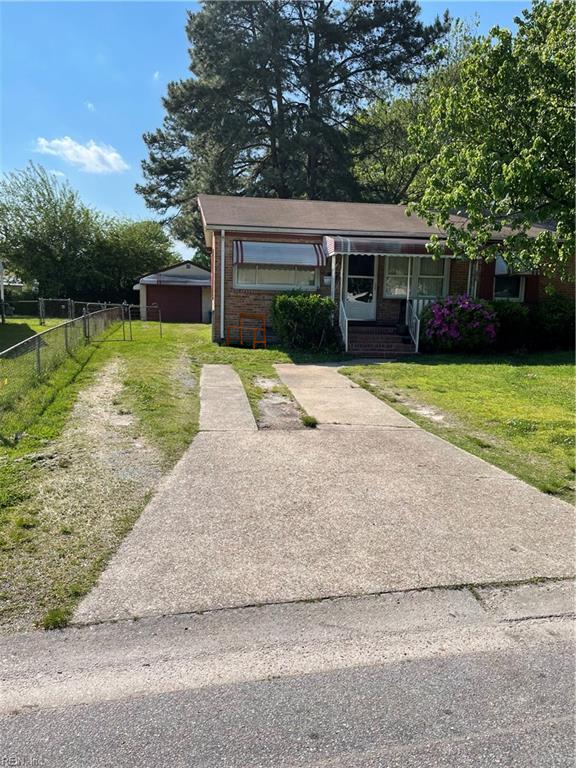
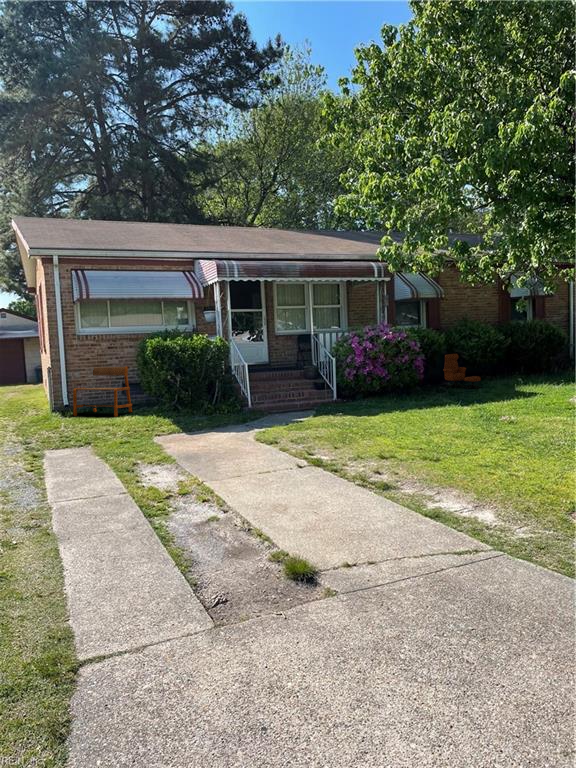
lounge chair: none [517,324,549,355] -> present [443,354,481,389]

